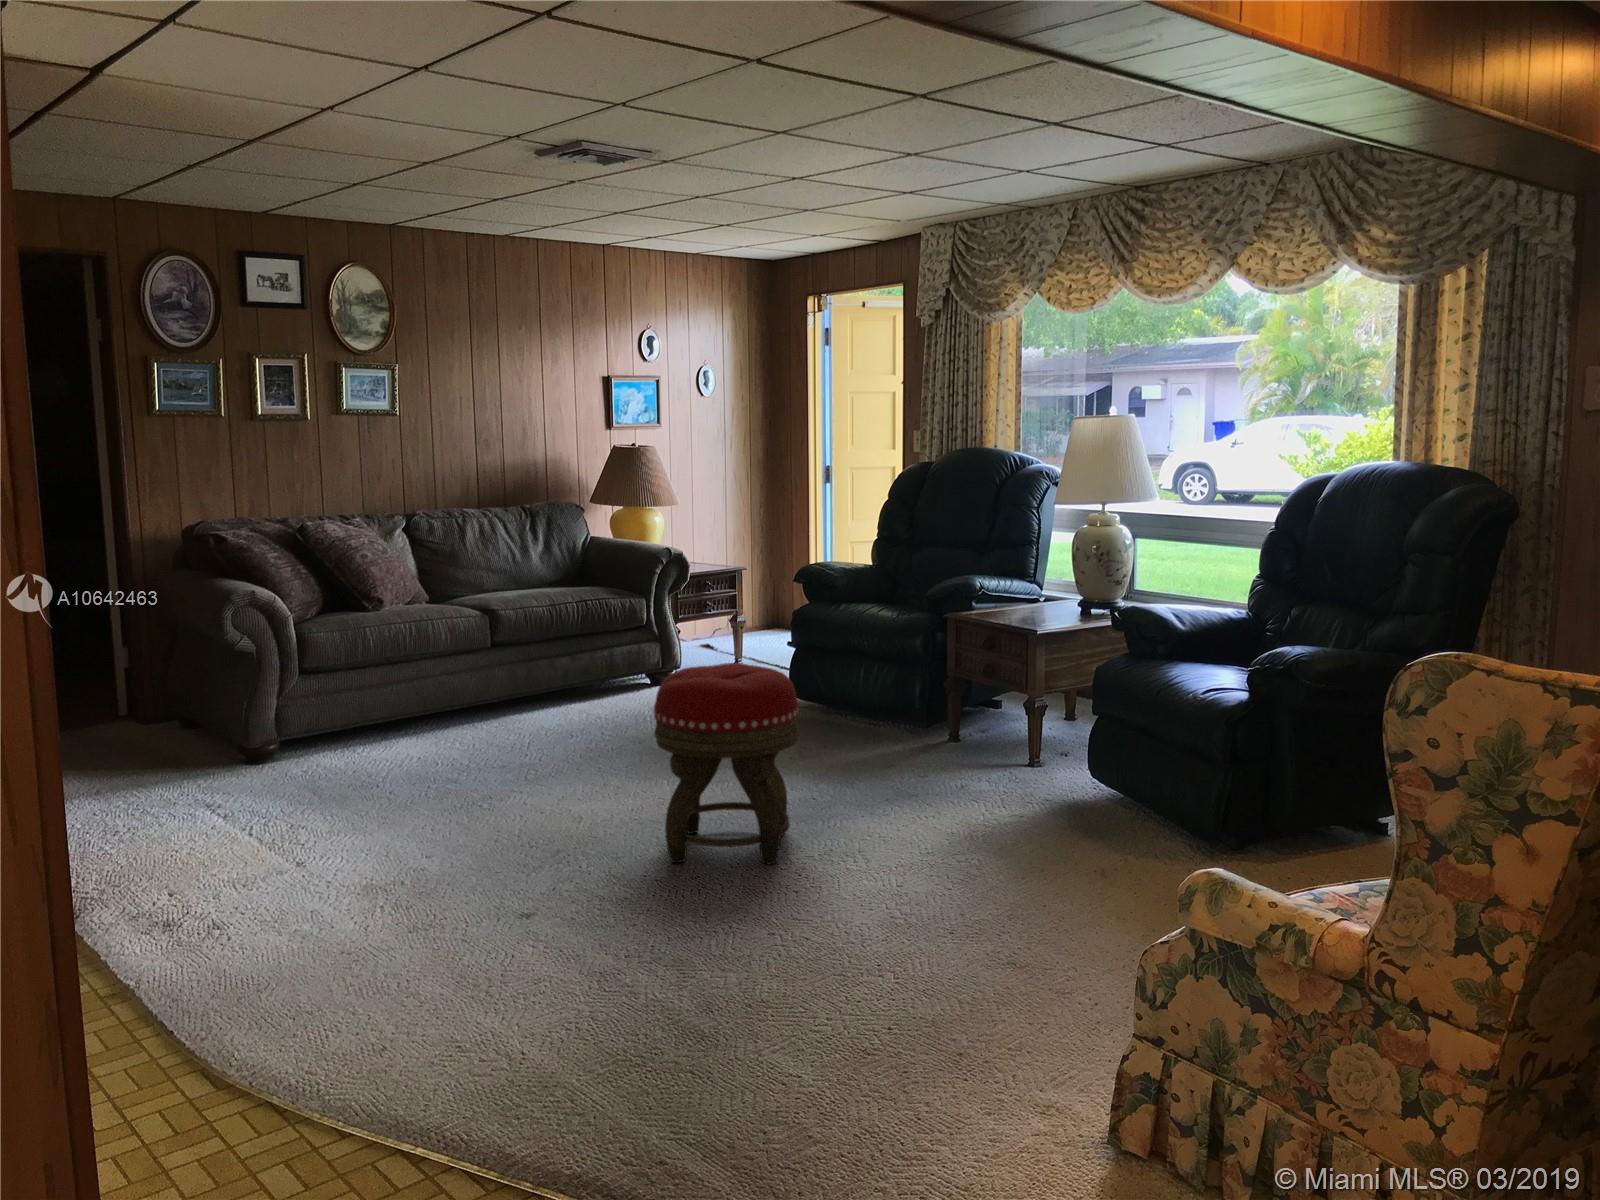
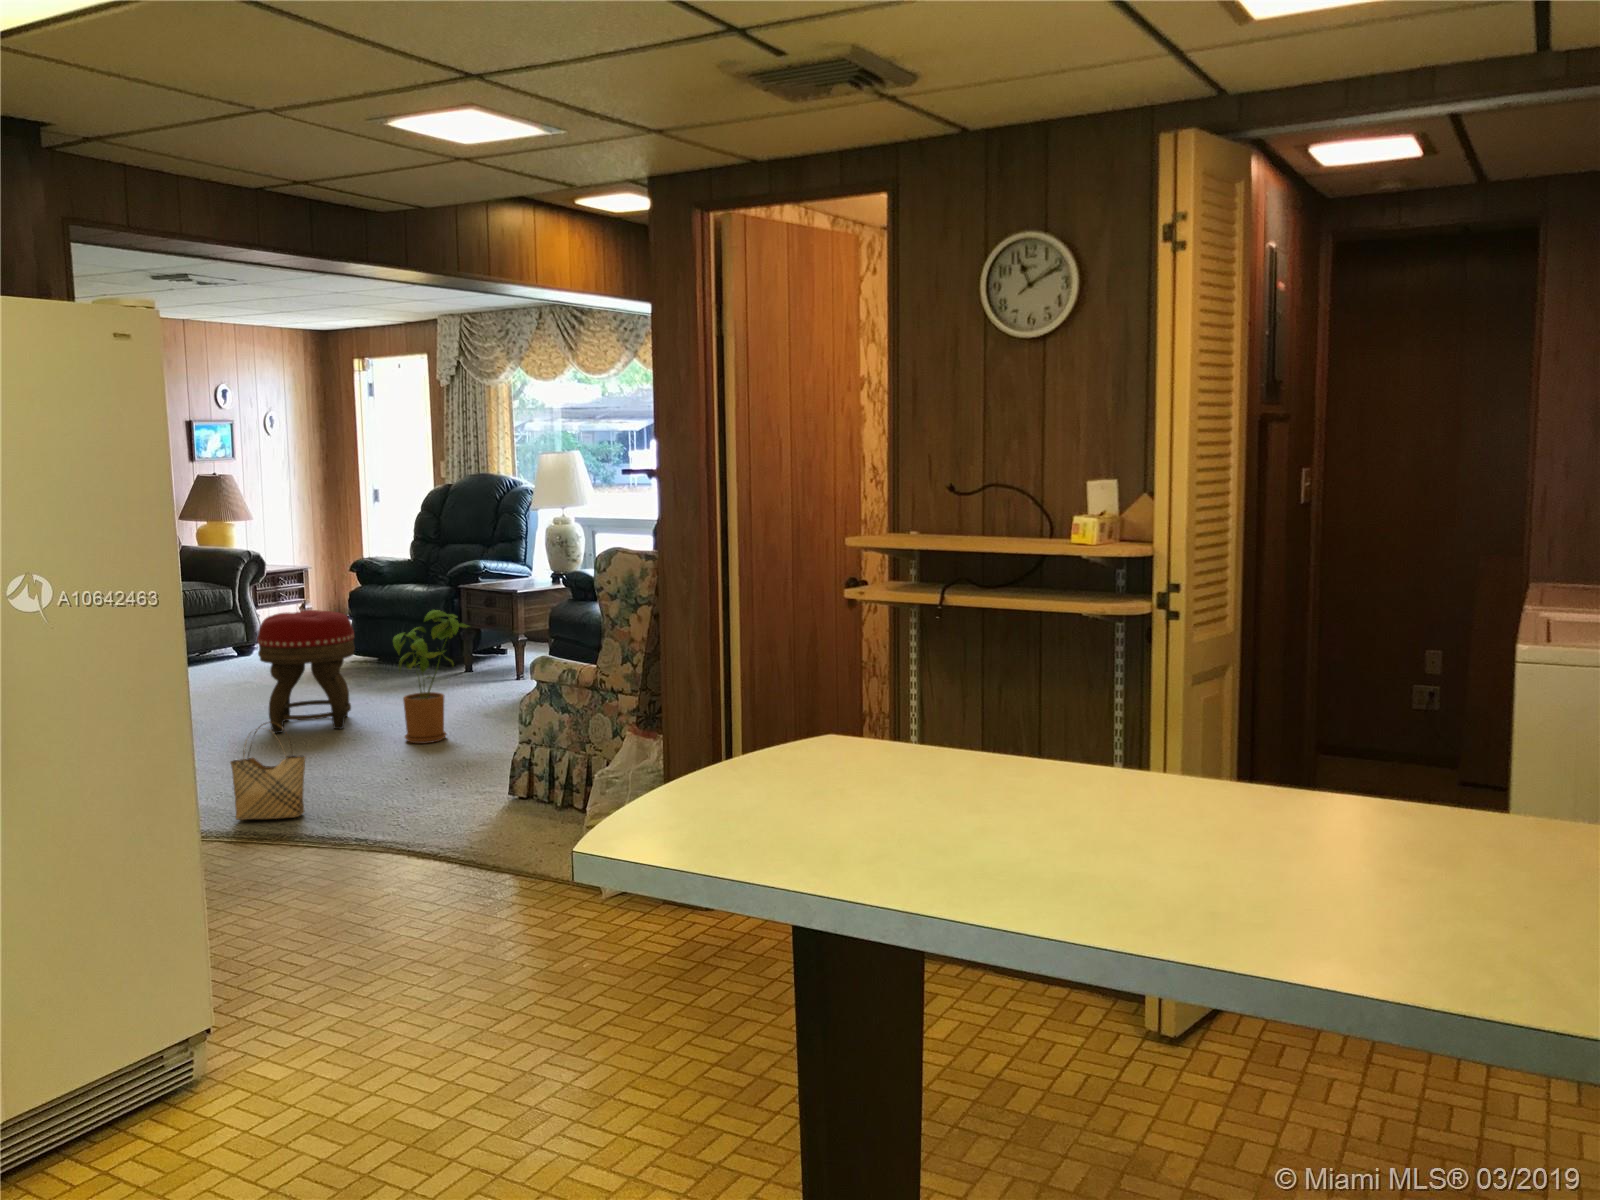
house plant: none [862,691,997,923] -> present [393,610,468,743]
woven basket: none [560,943,702,1151] -> present [230,722,305,820]

